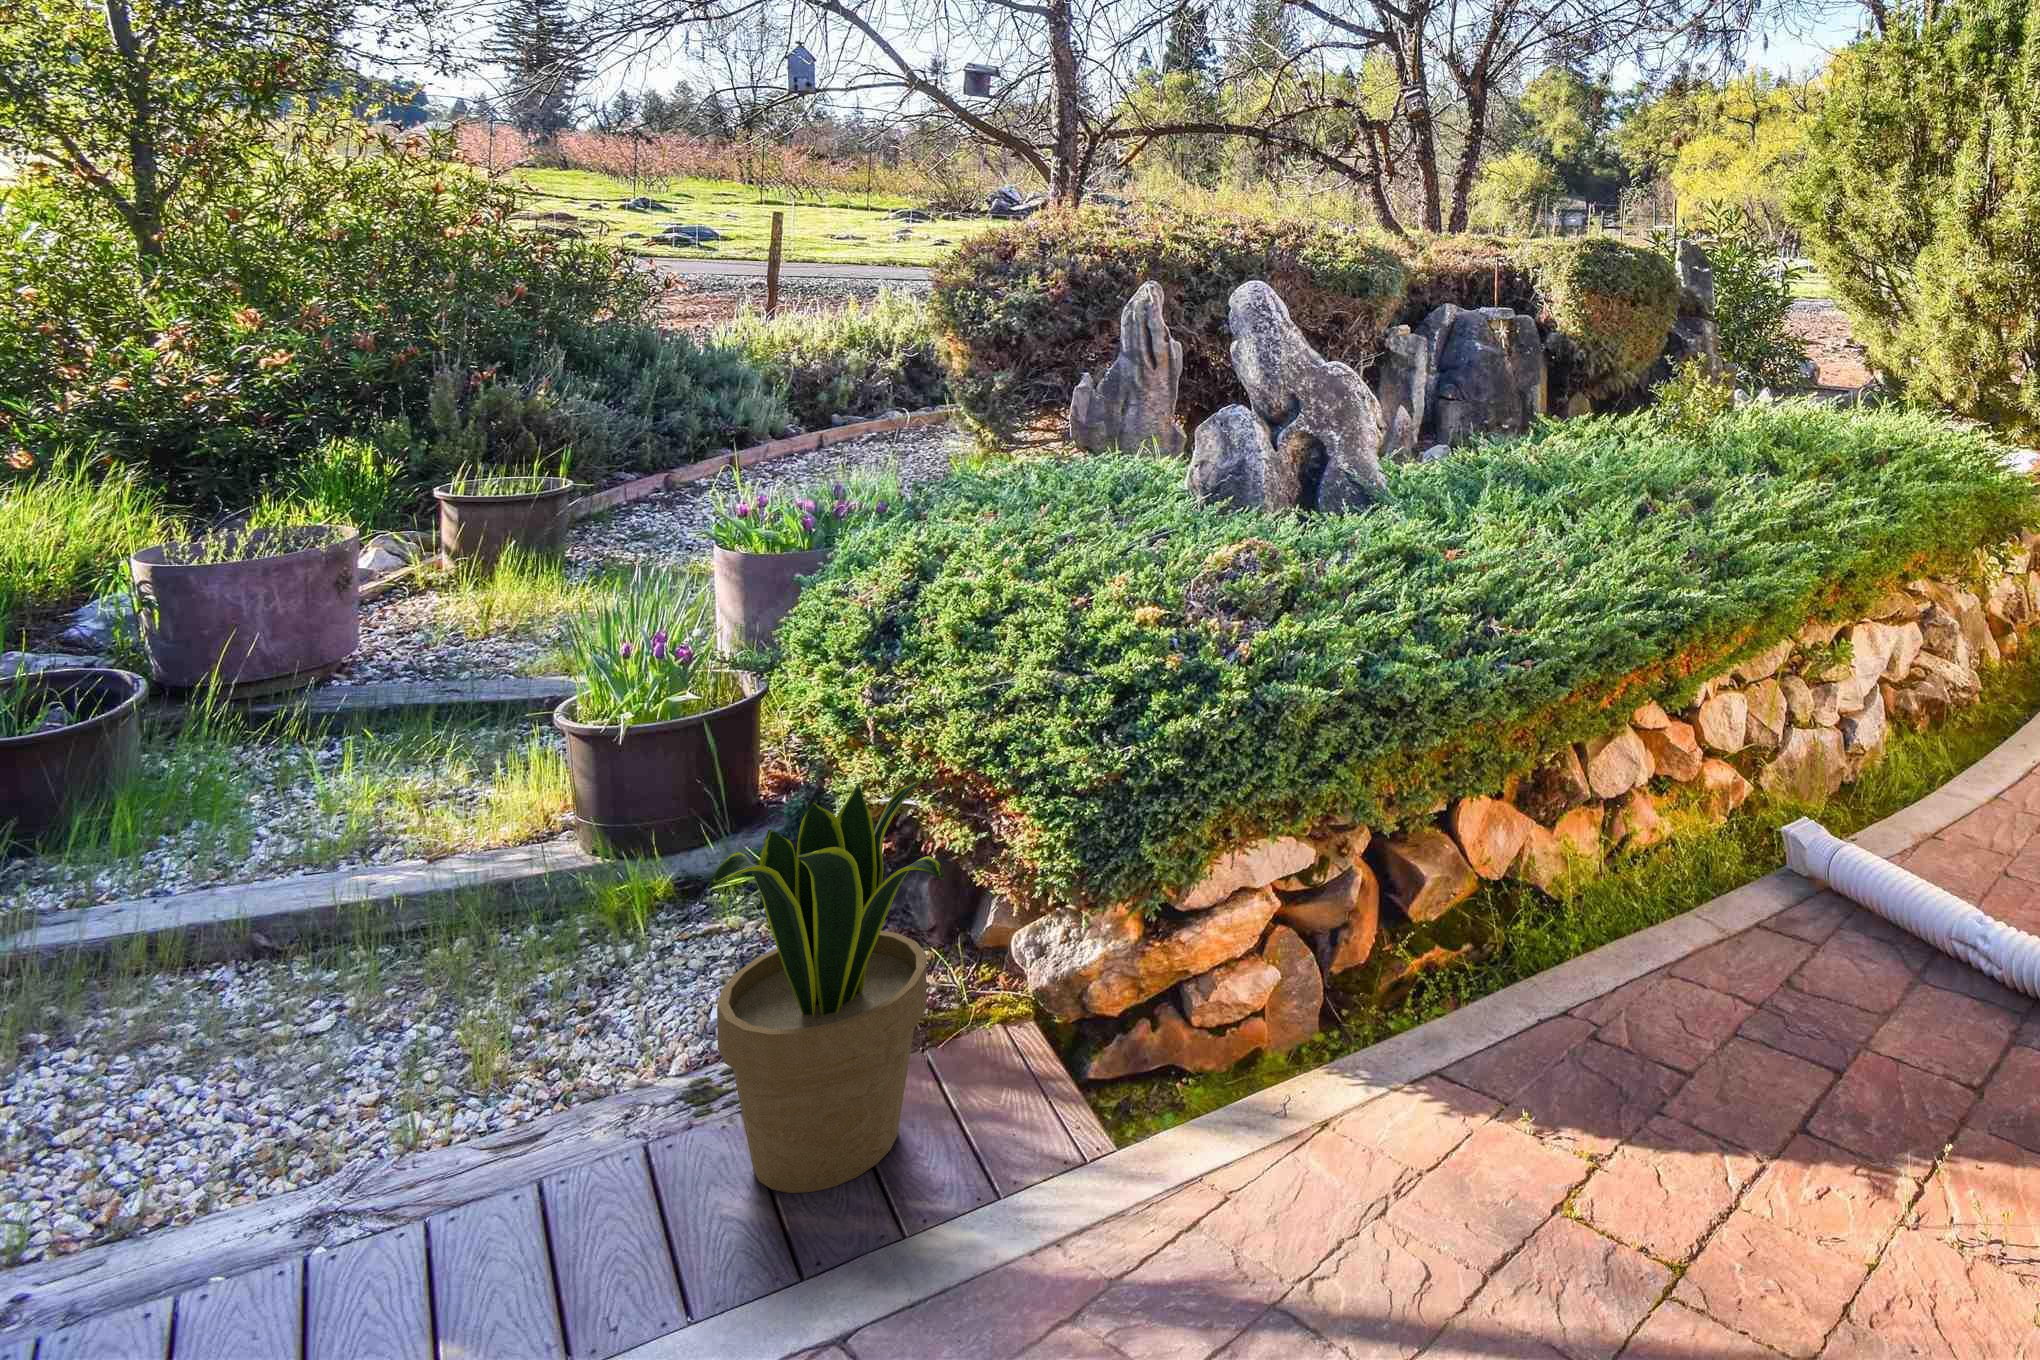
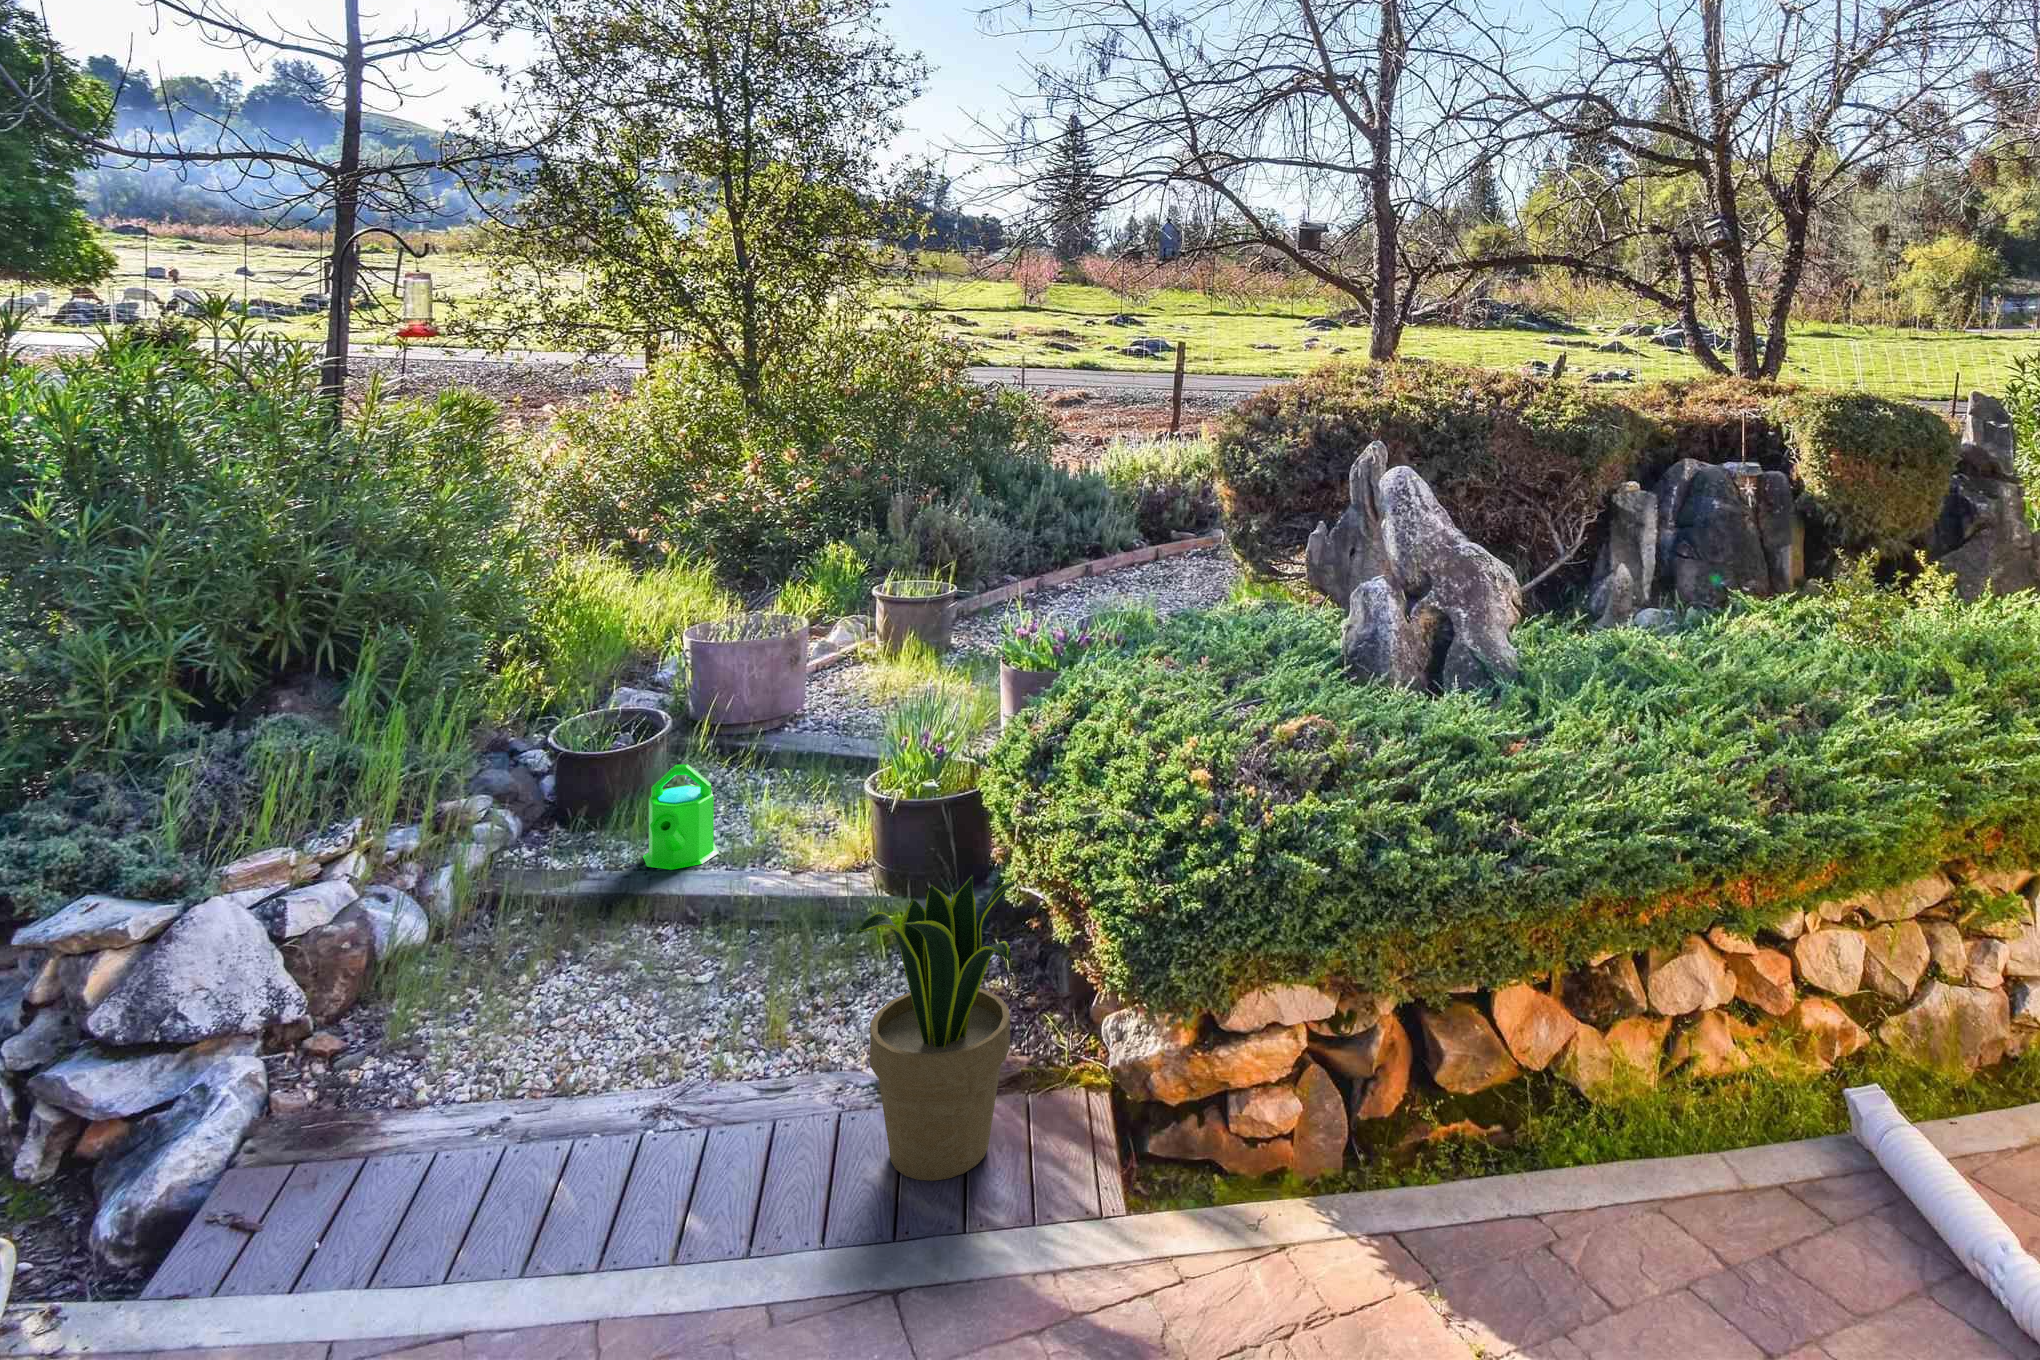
watering can: none [135,734,286,894] -> present [643,764,719,870]

